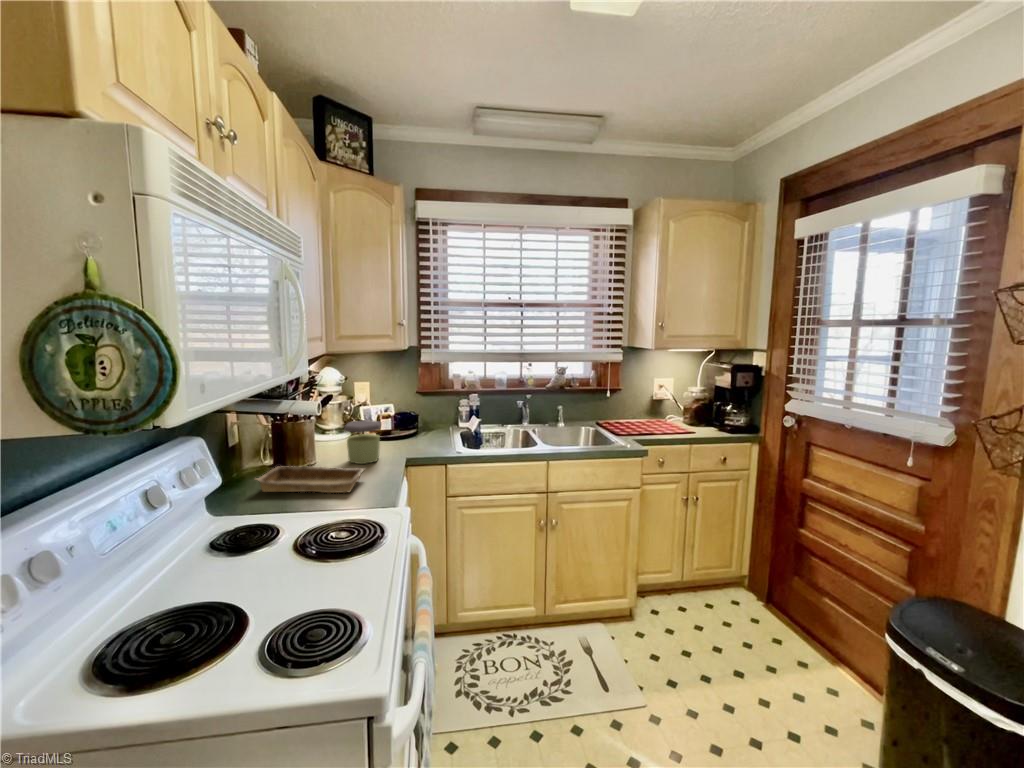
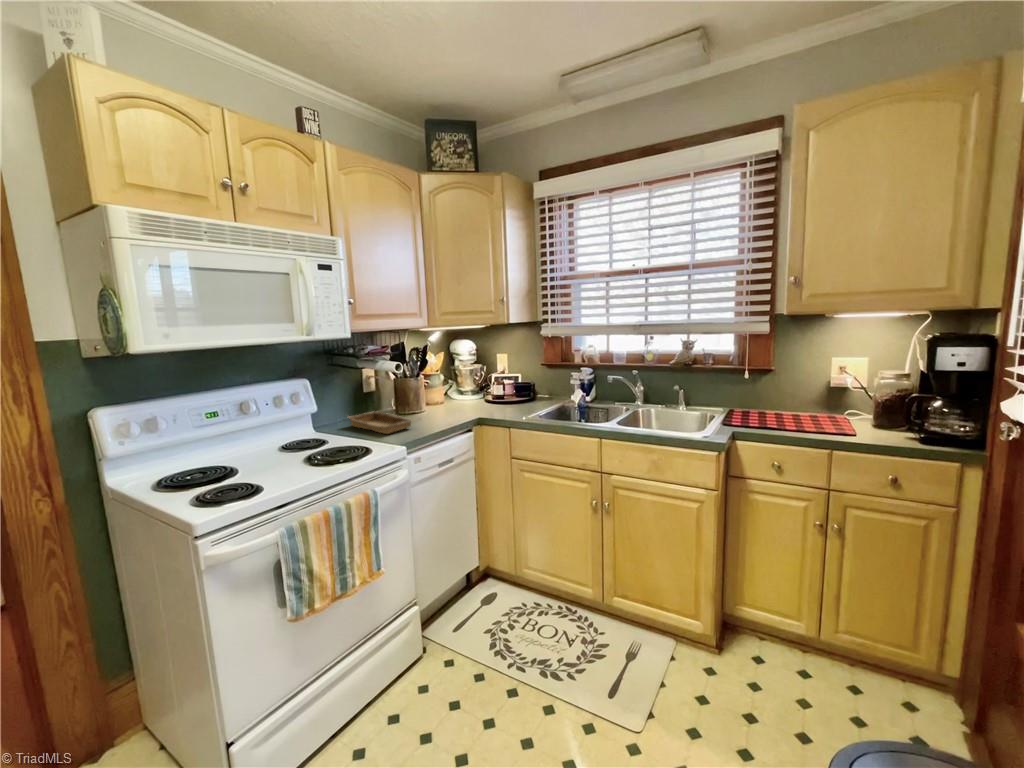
jar: present [344,420,381,464] -> none [426,384,457,419]

